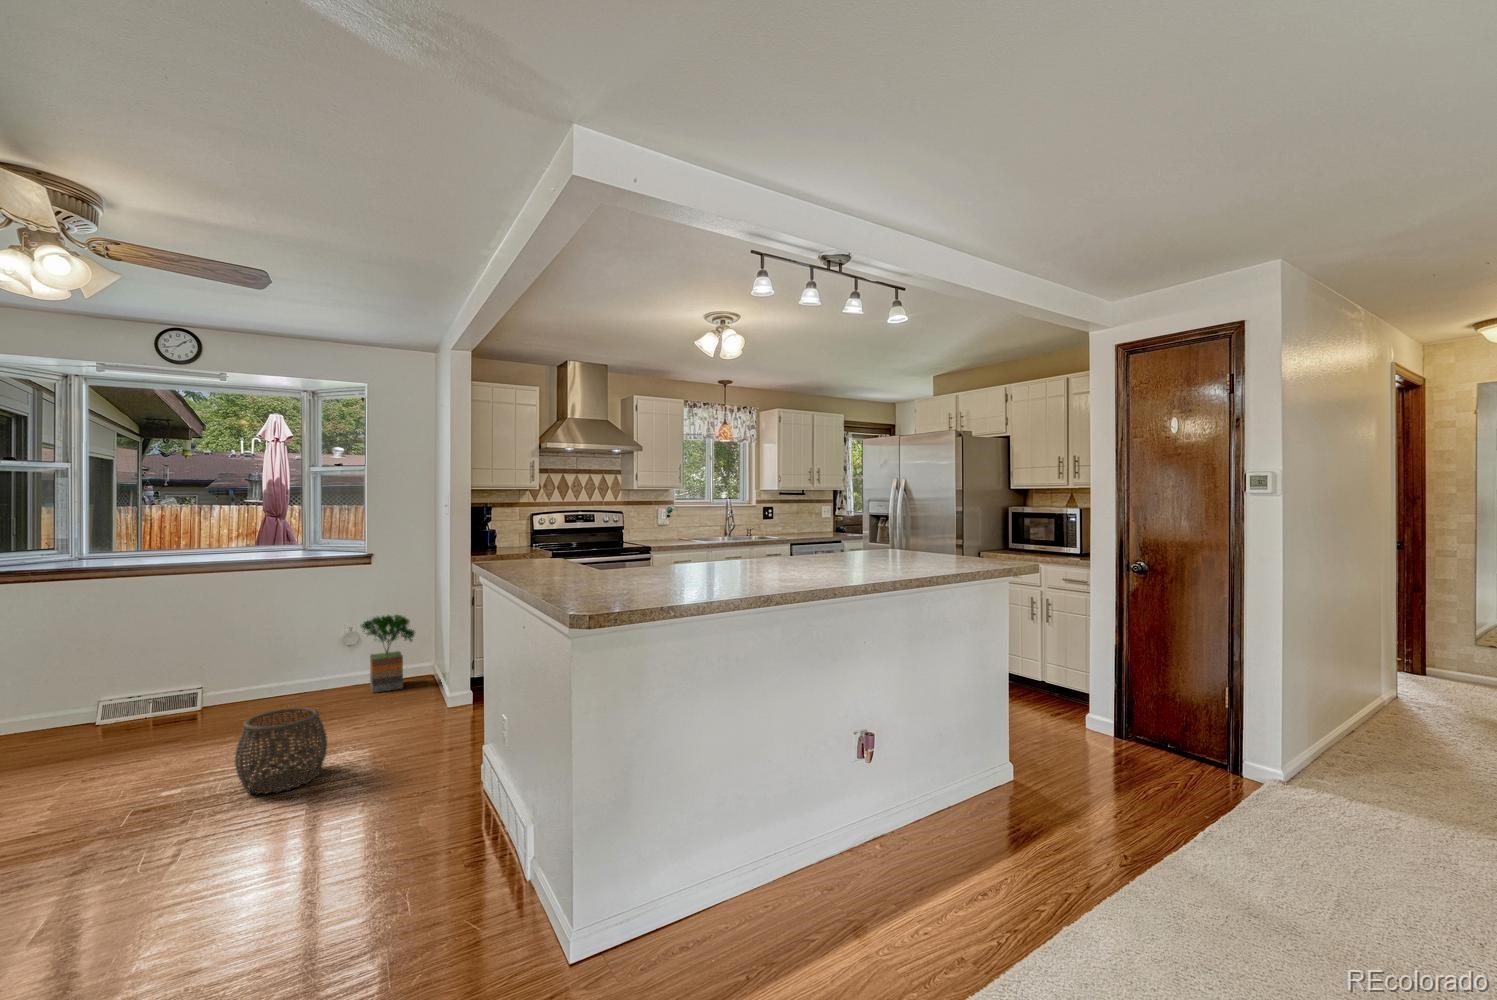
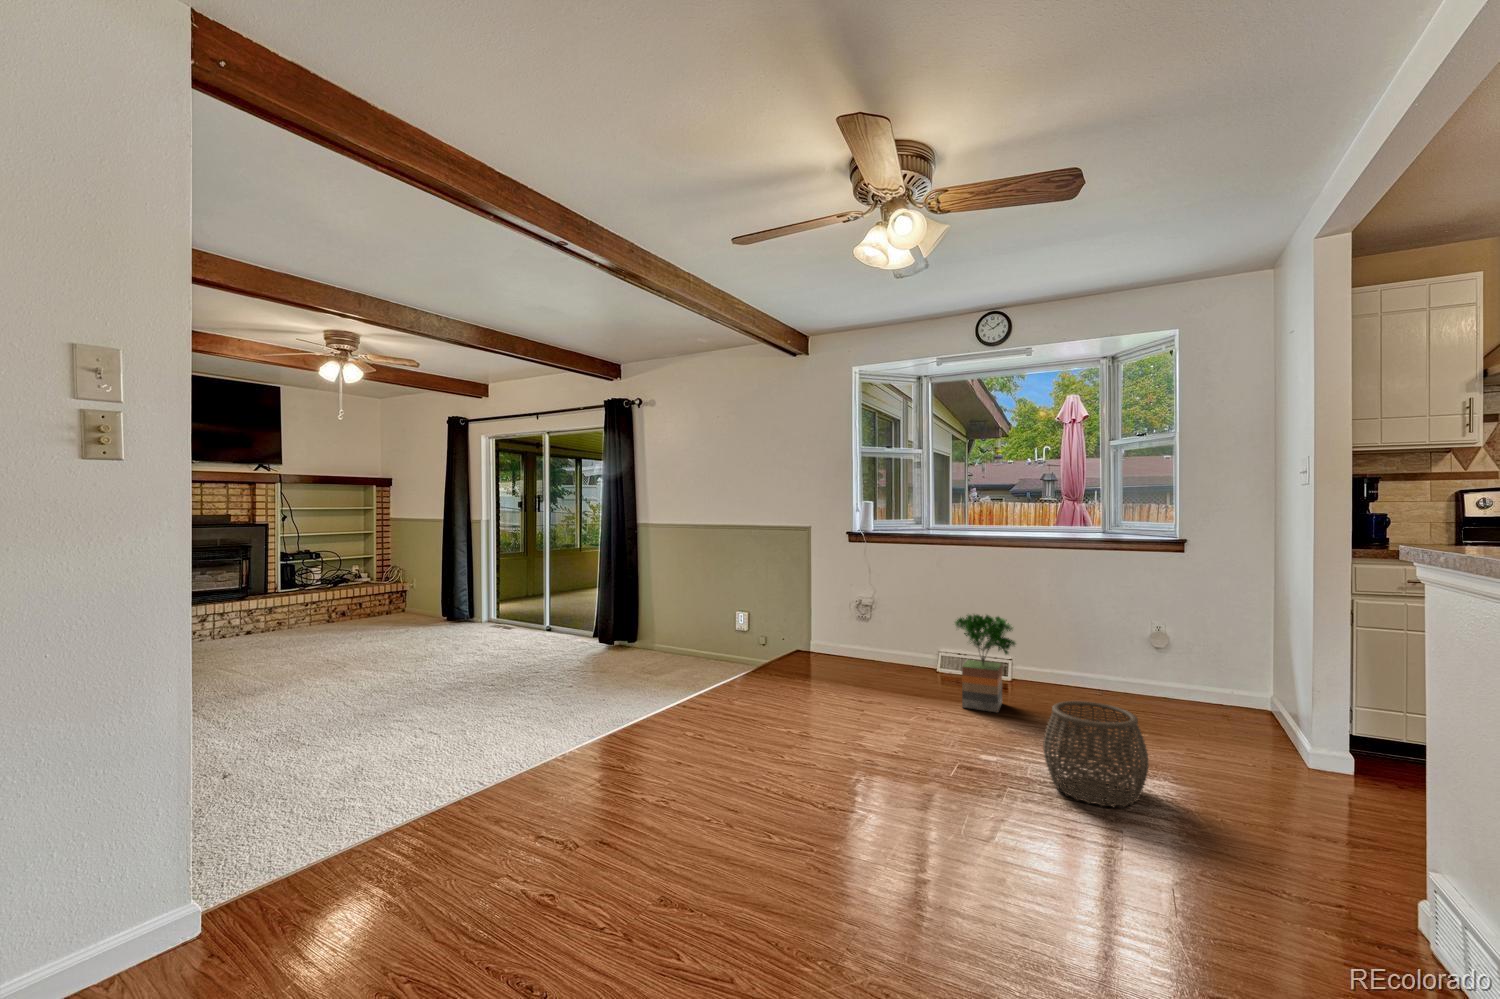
potted tree: present [361,615,415,693] -> present [955,614,1016,712]

